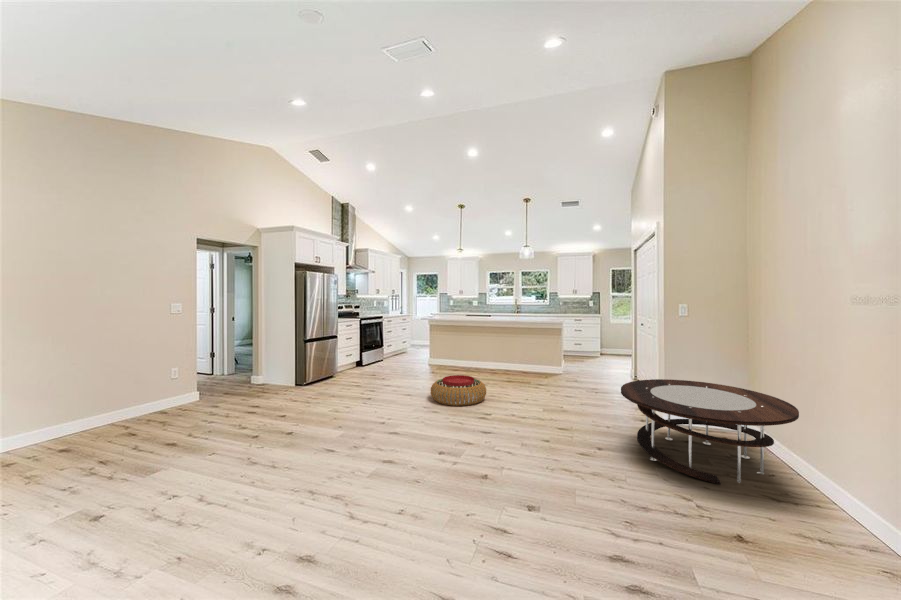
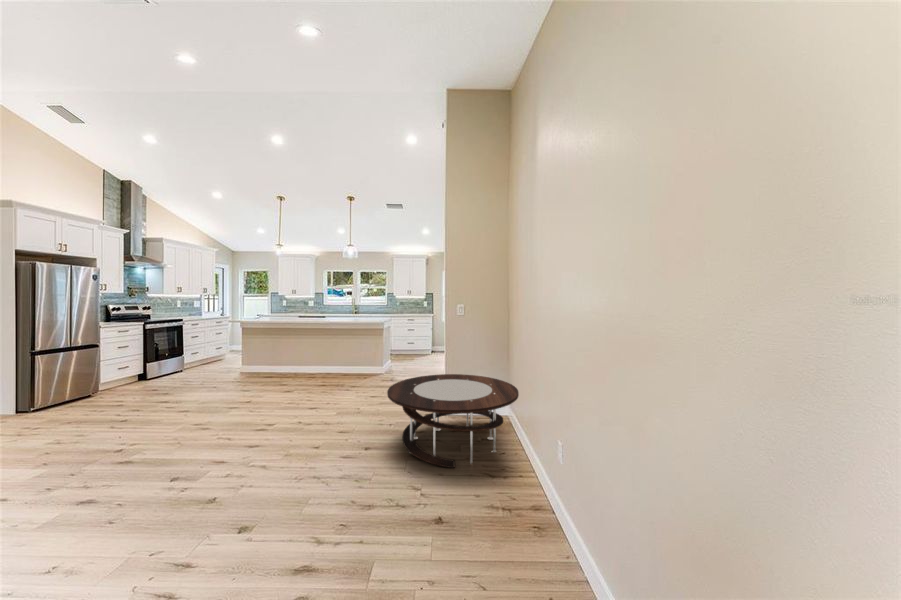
pouf: present [431,375,486,406] -> none [210,384,282,419]

